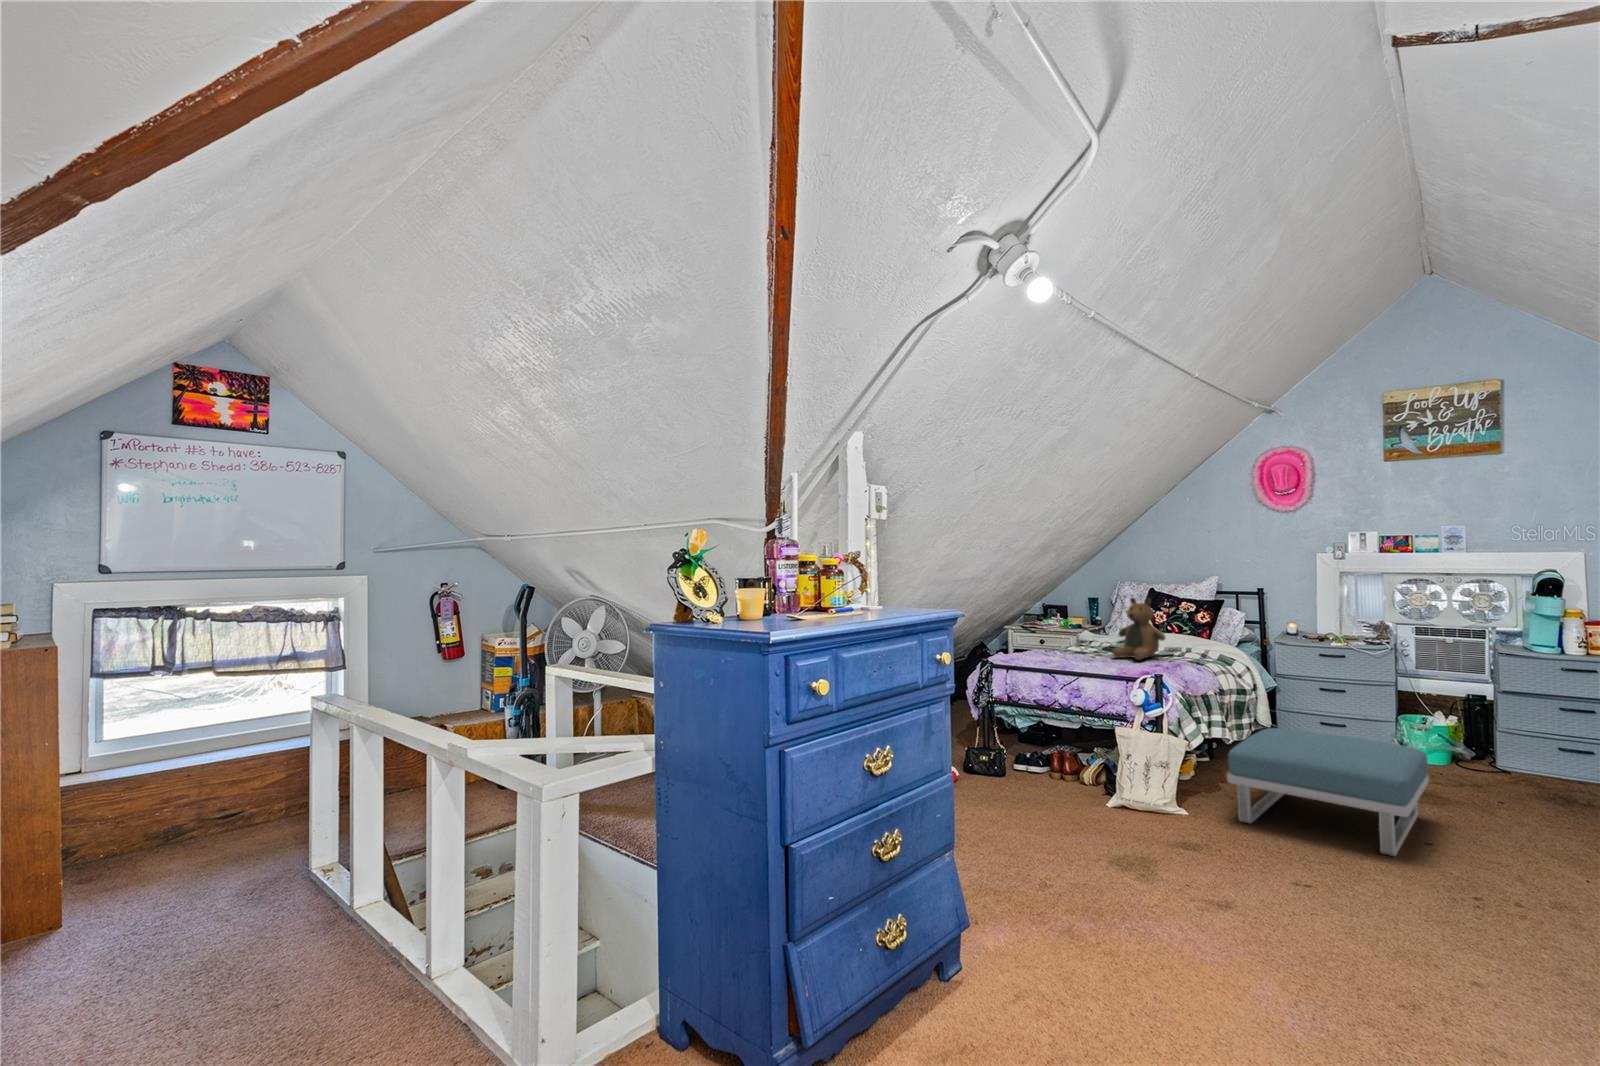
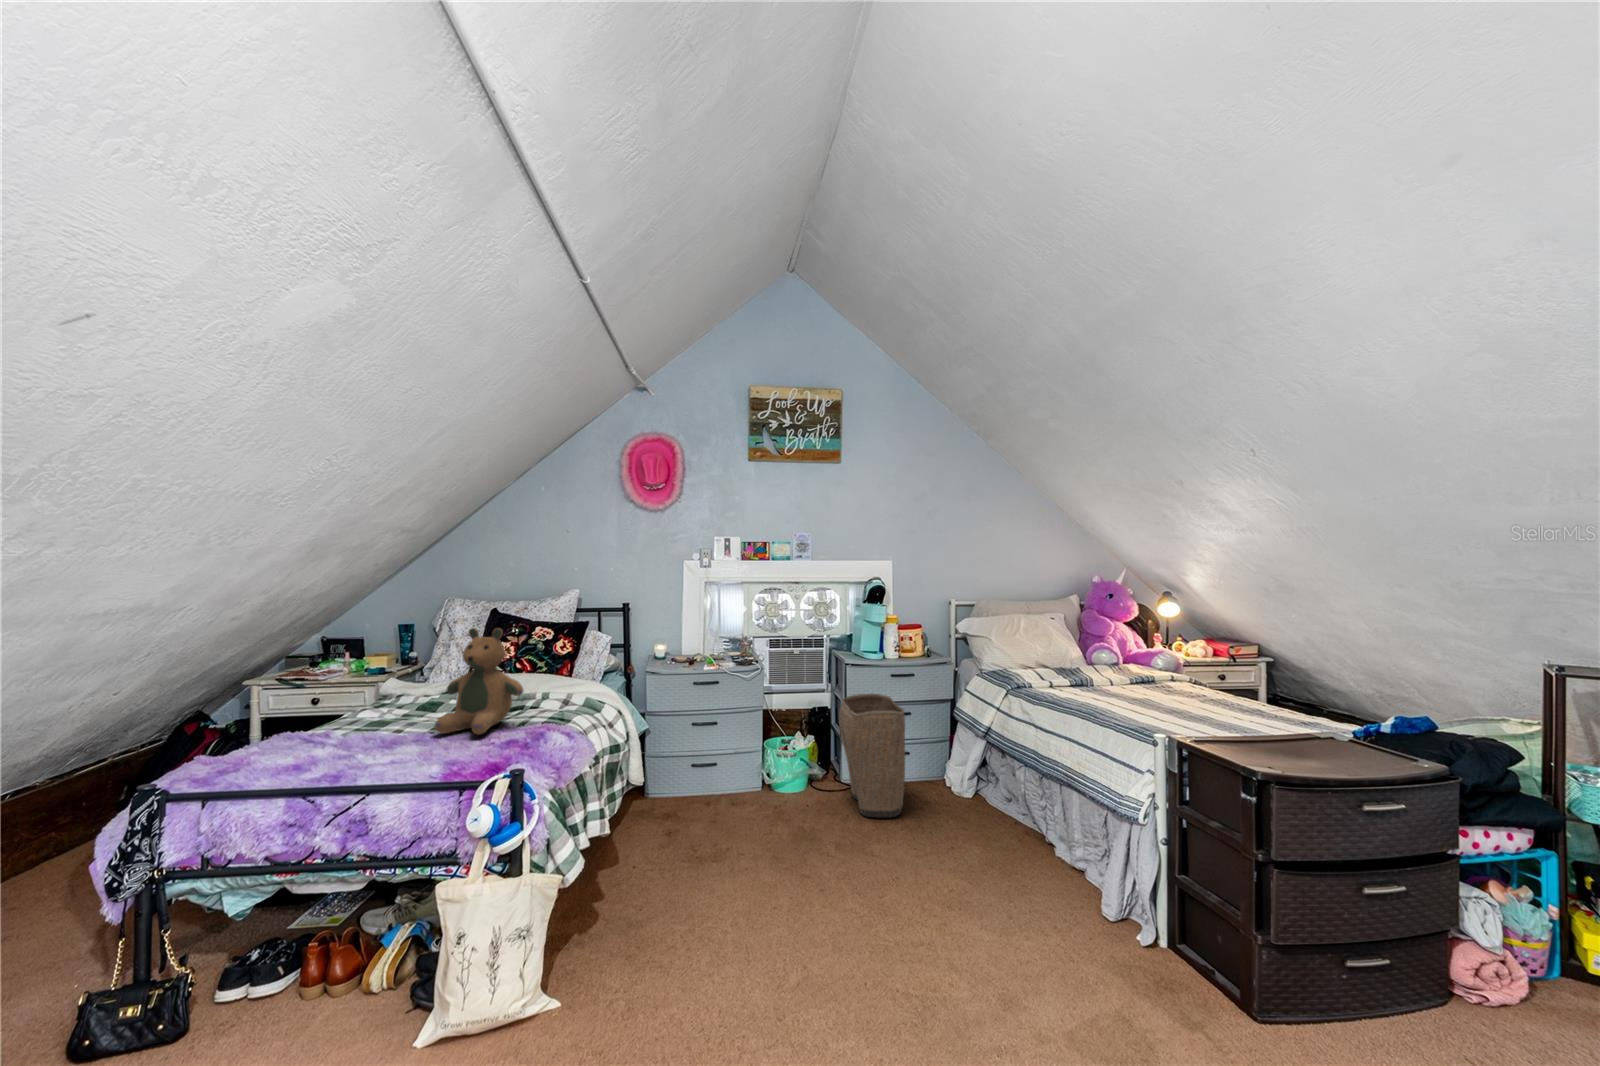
laundry basket: none [1482,683,1561,797] -> present [839,694,905,817]
footstool: present [1227,728,1429,856] -> none [628,806,862,1006]

